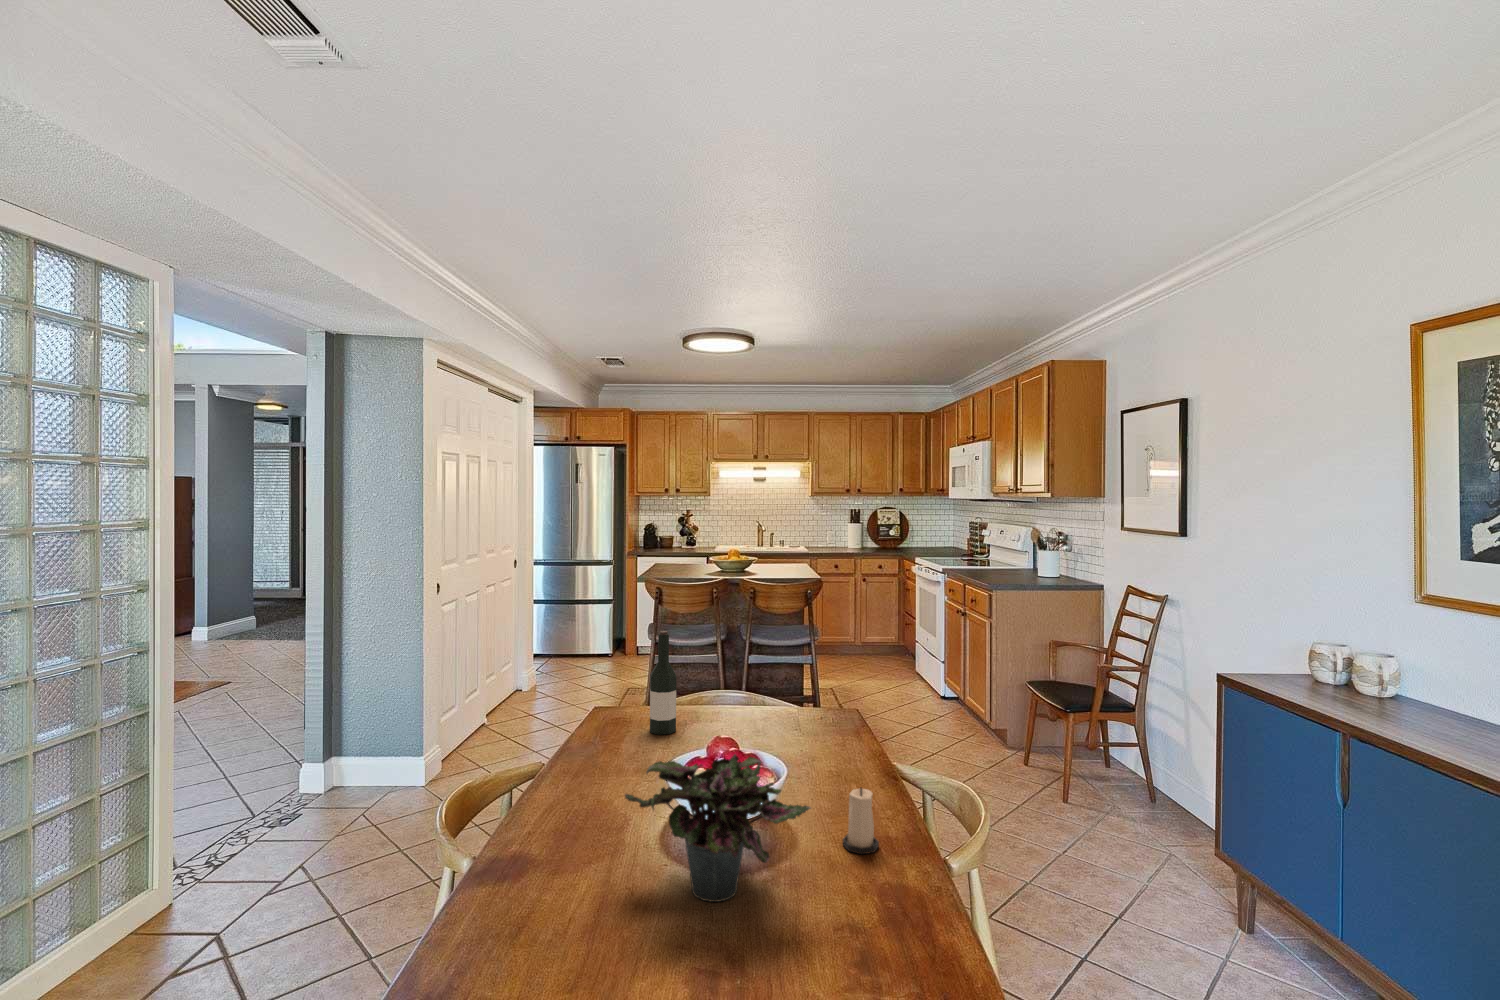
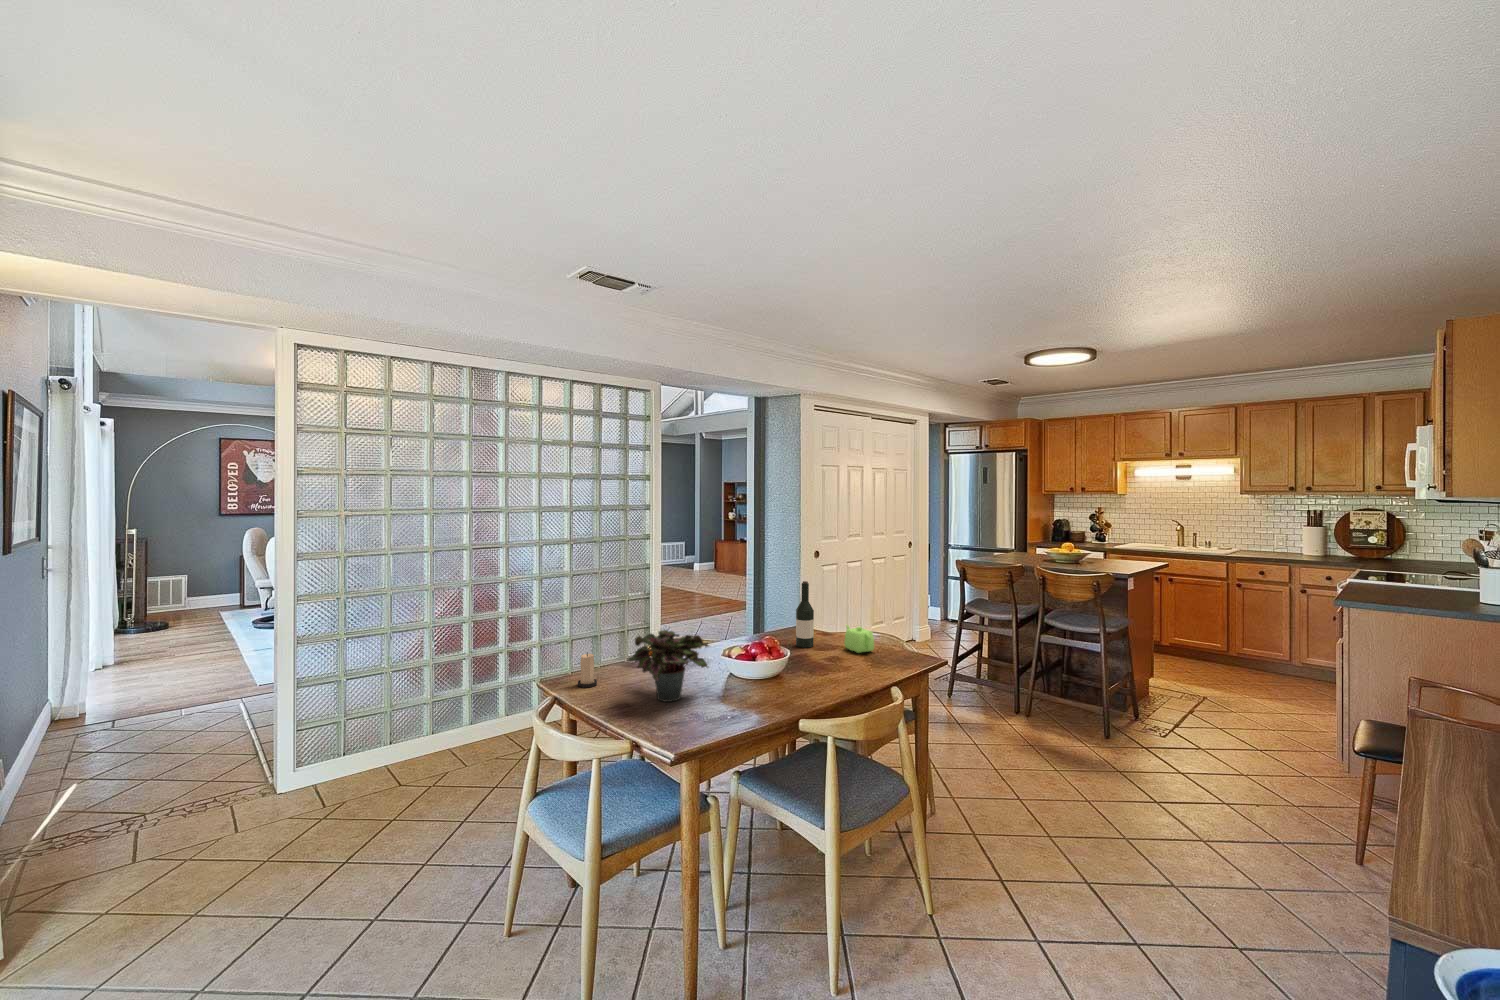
teapot: none [705,684,759,722] -> present [844,625,874,653]
candle: present [843,788,879,854] -> present [578,652,597,688]

